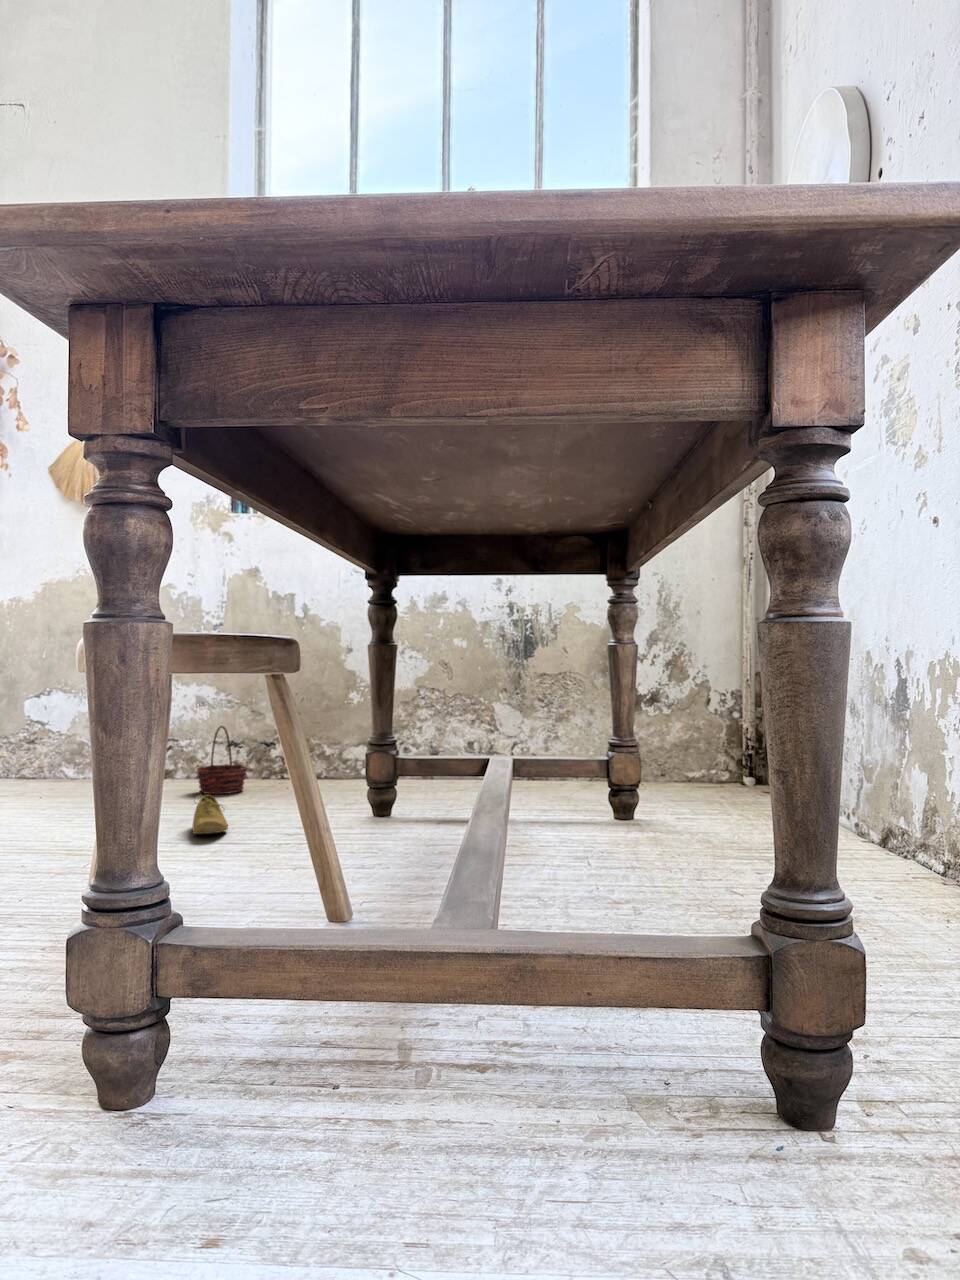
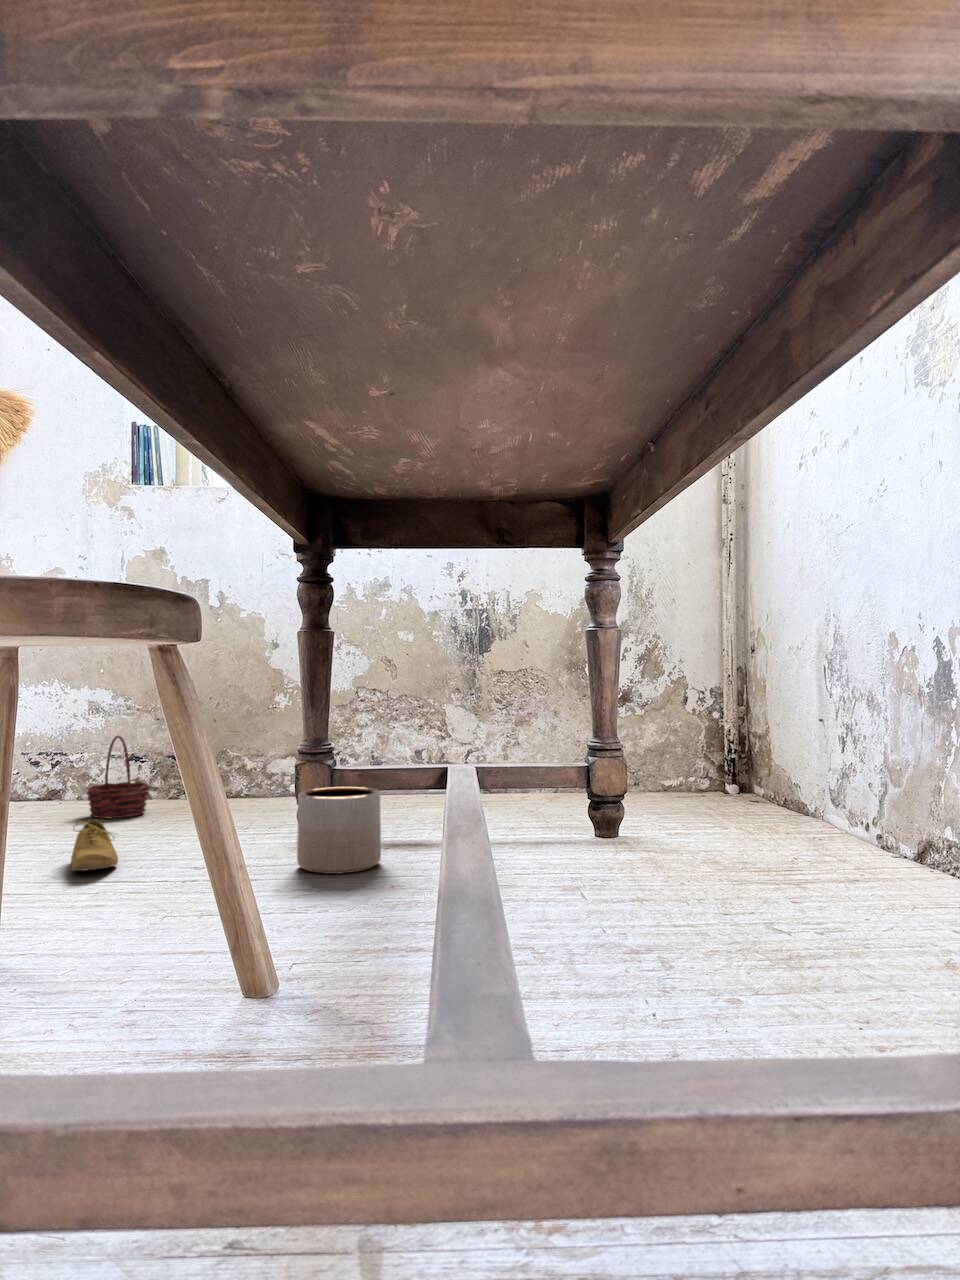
planter: none [367,773,433,842] -> present [297,787,381,874]

